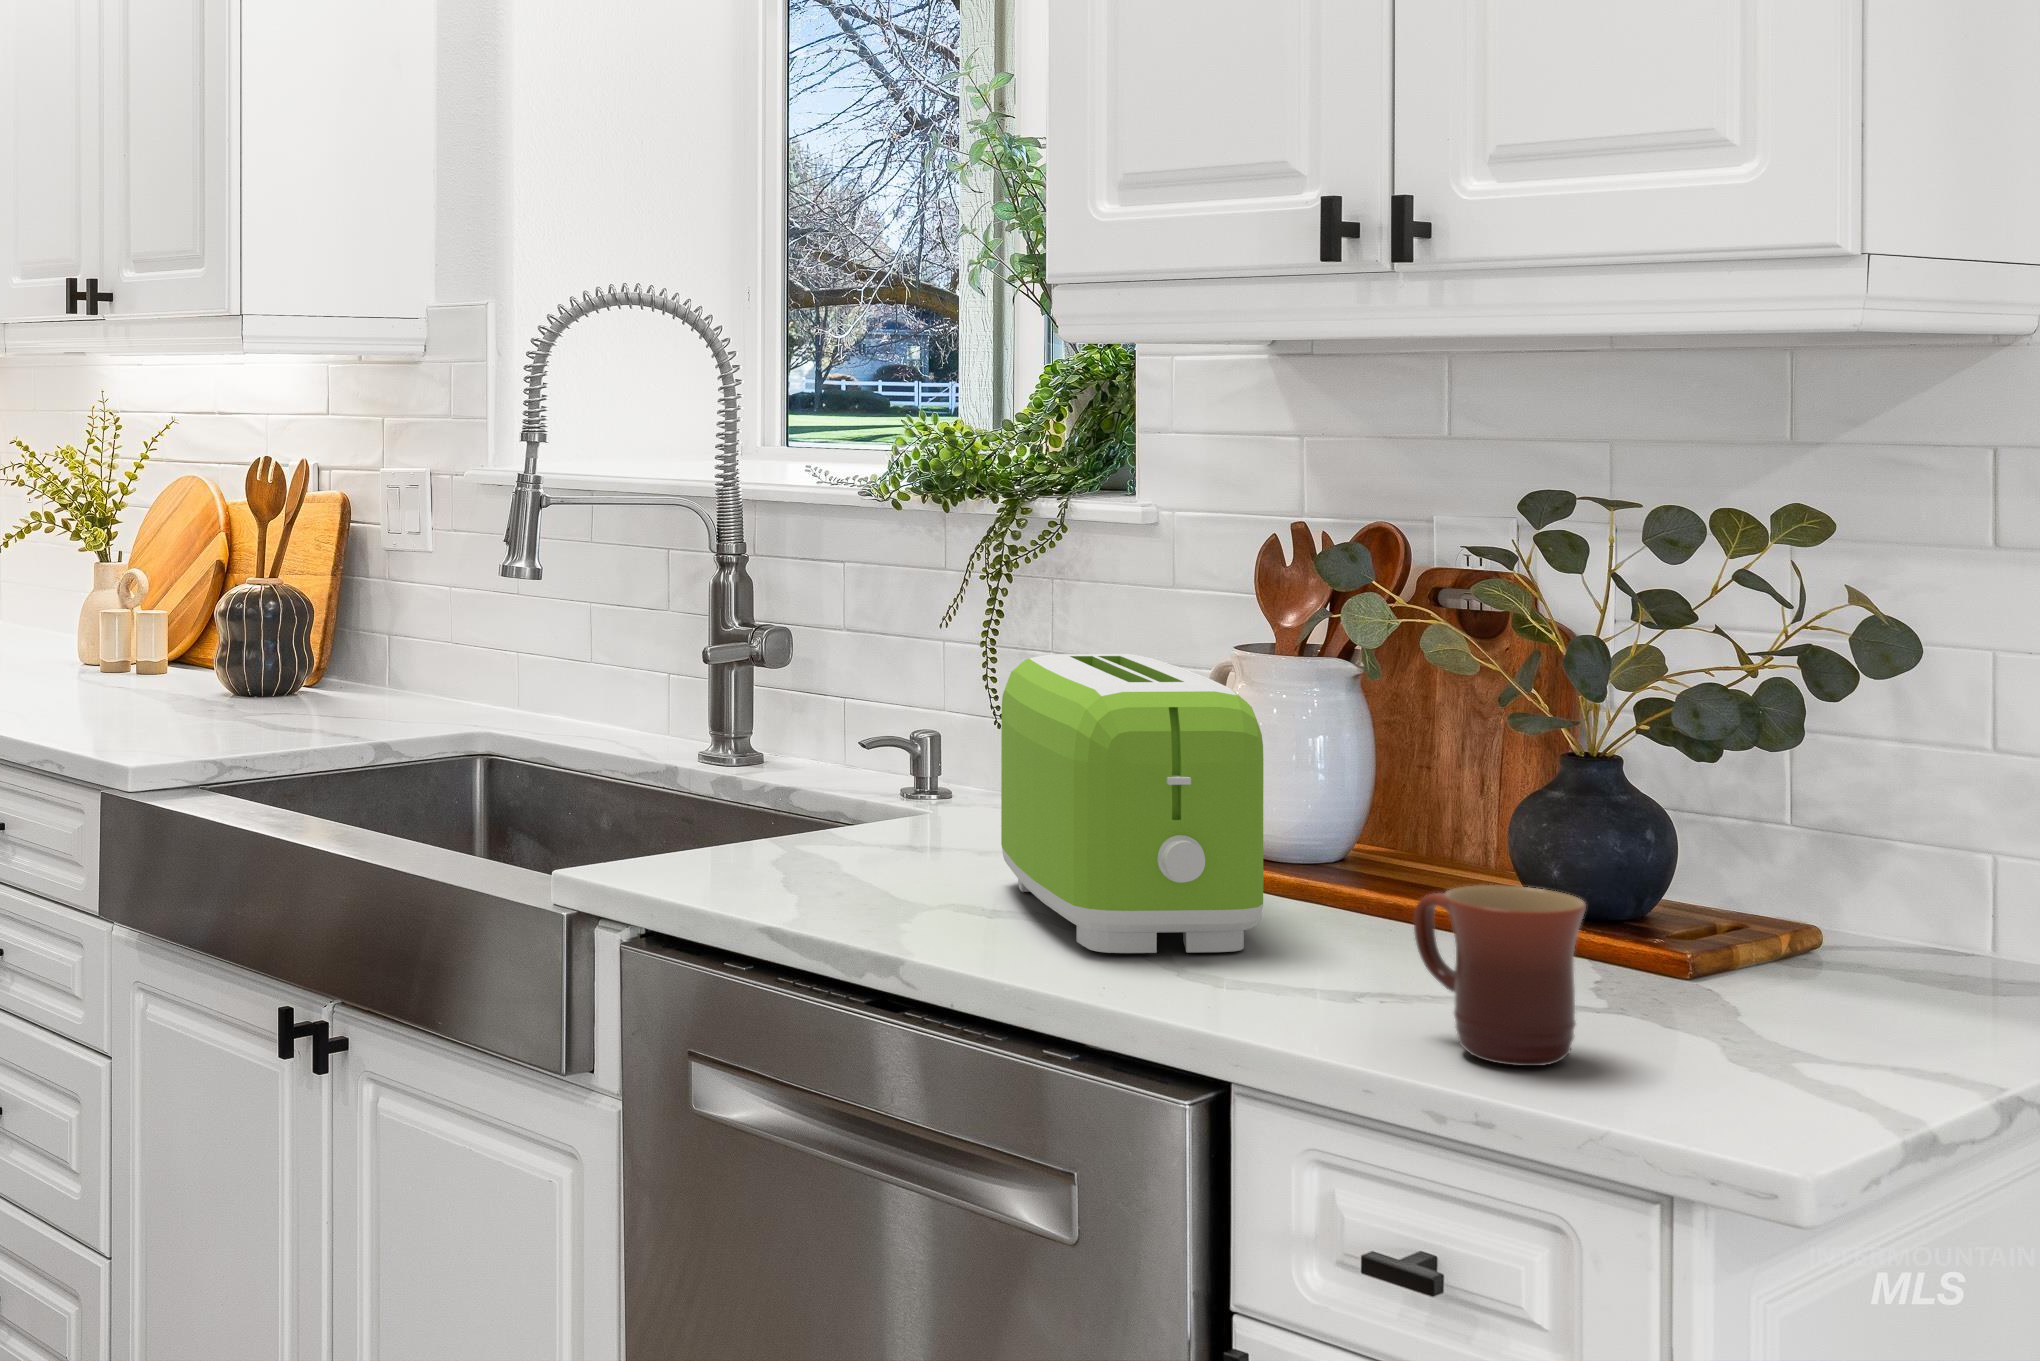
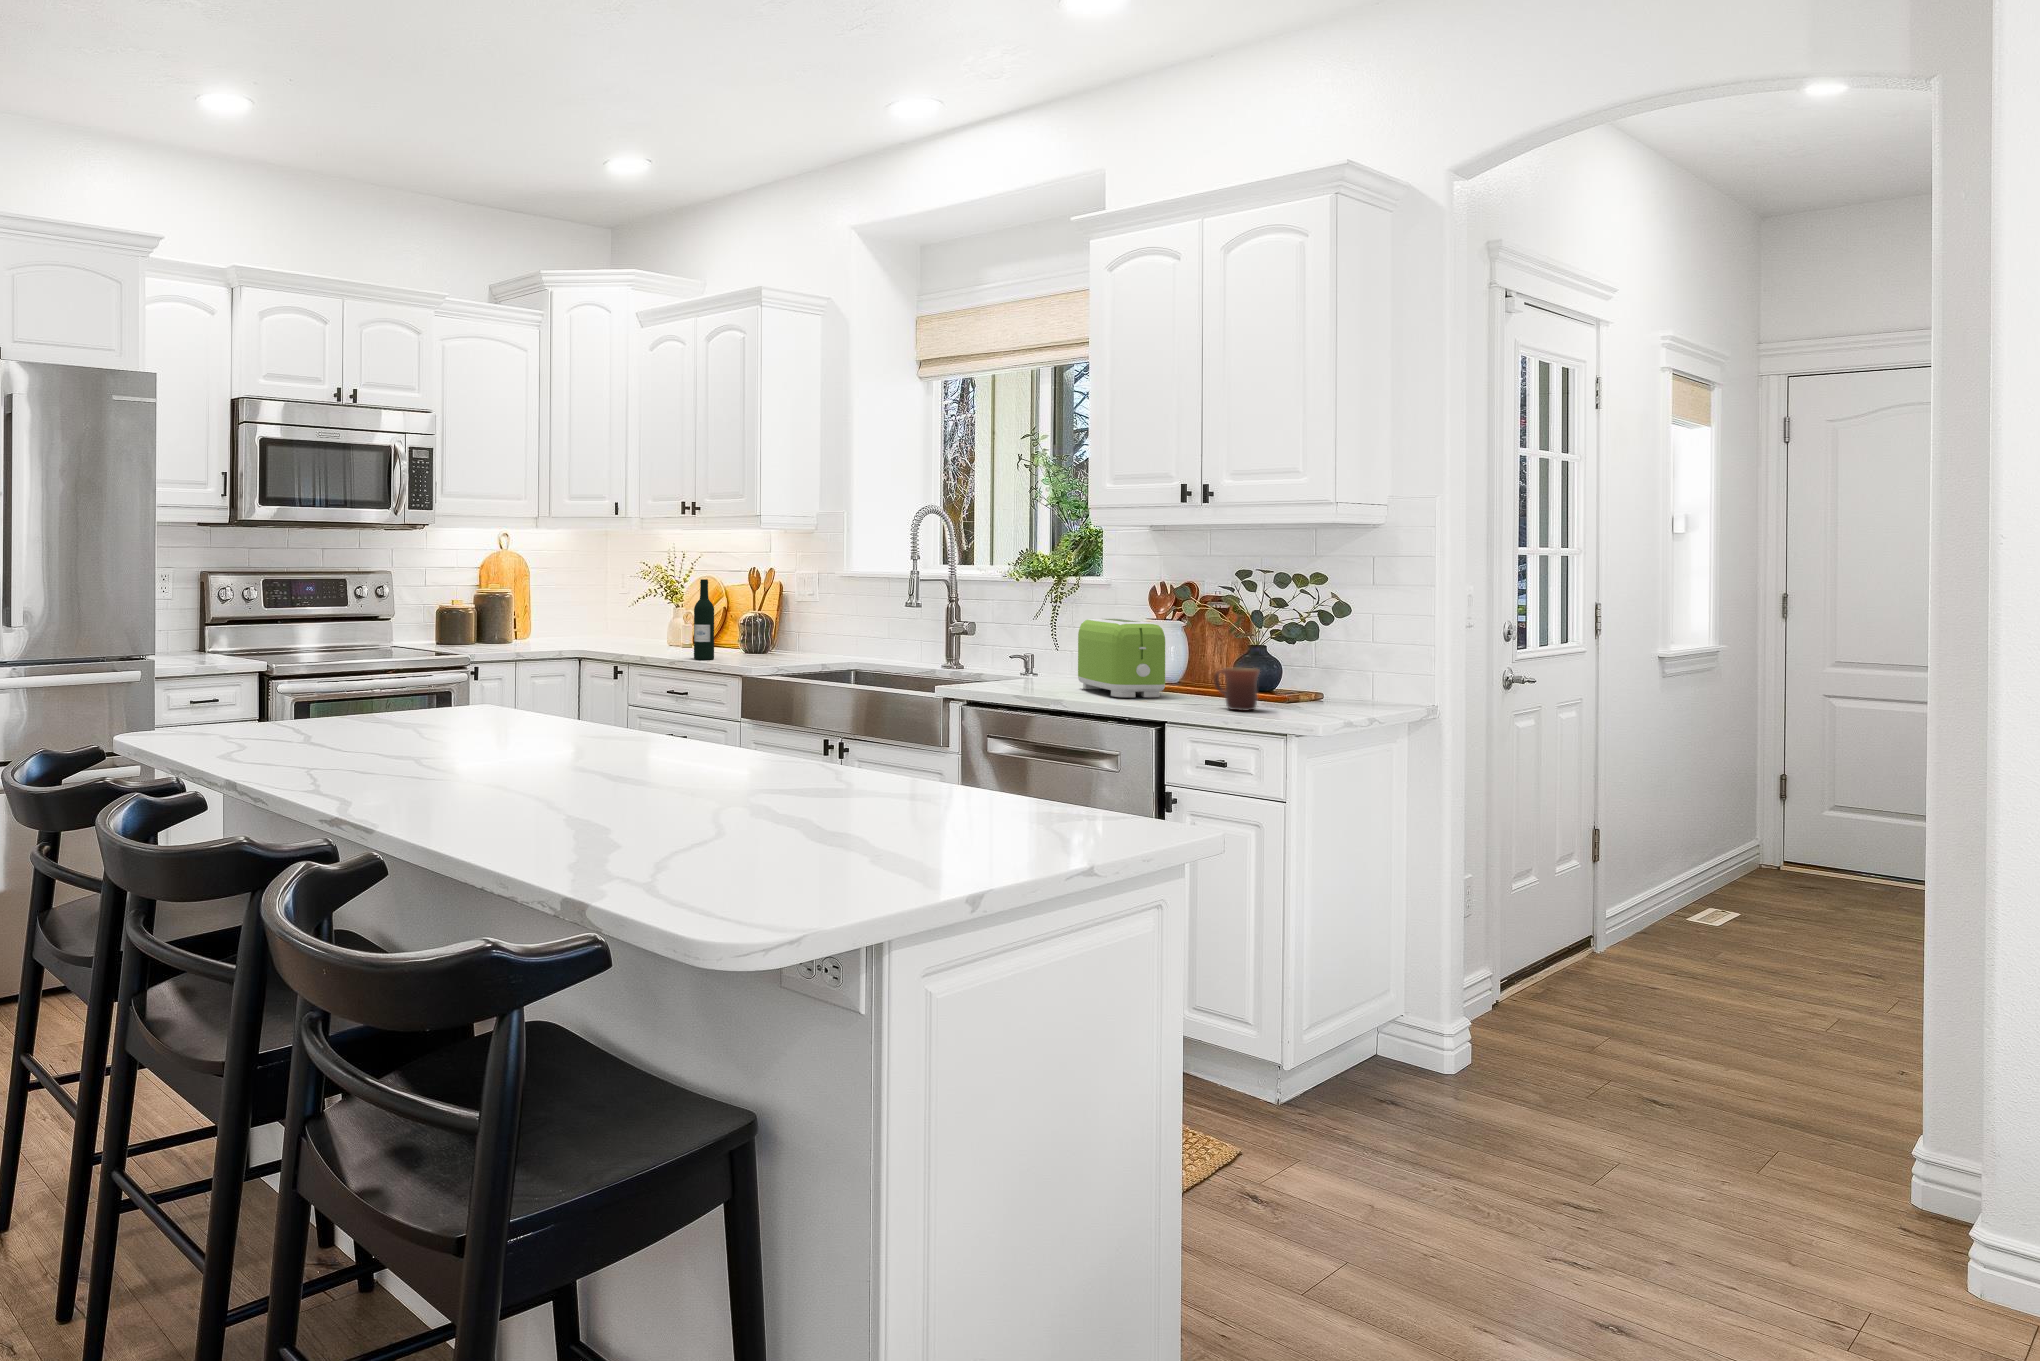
wine bottle: none [66,495,123,717] -> present [694,579,714,660]

